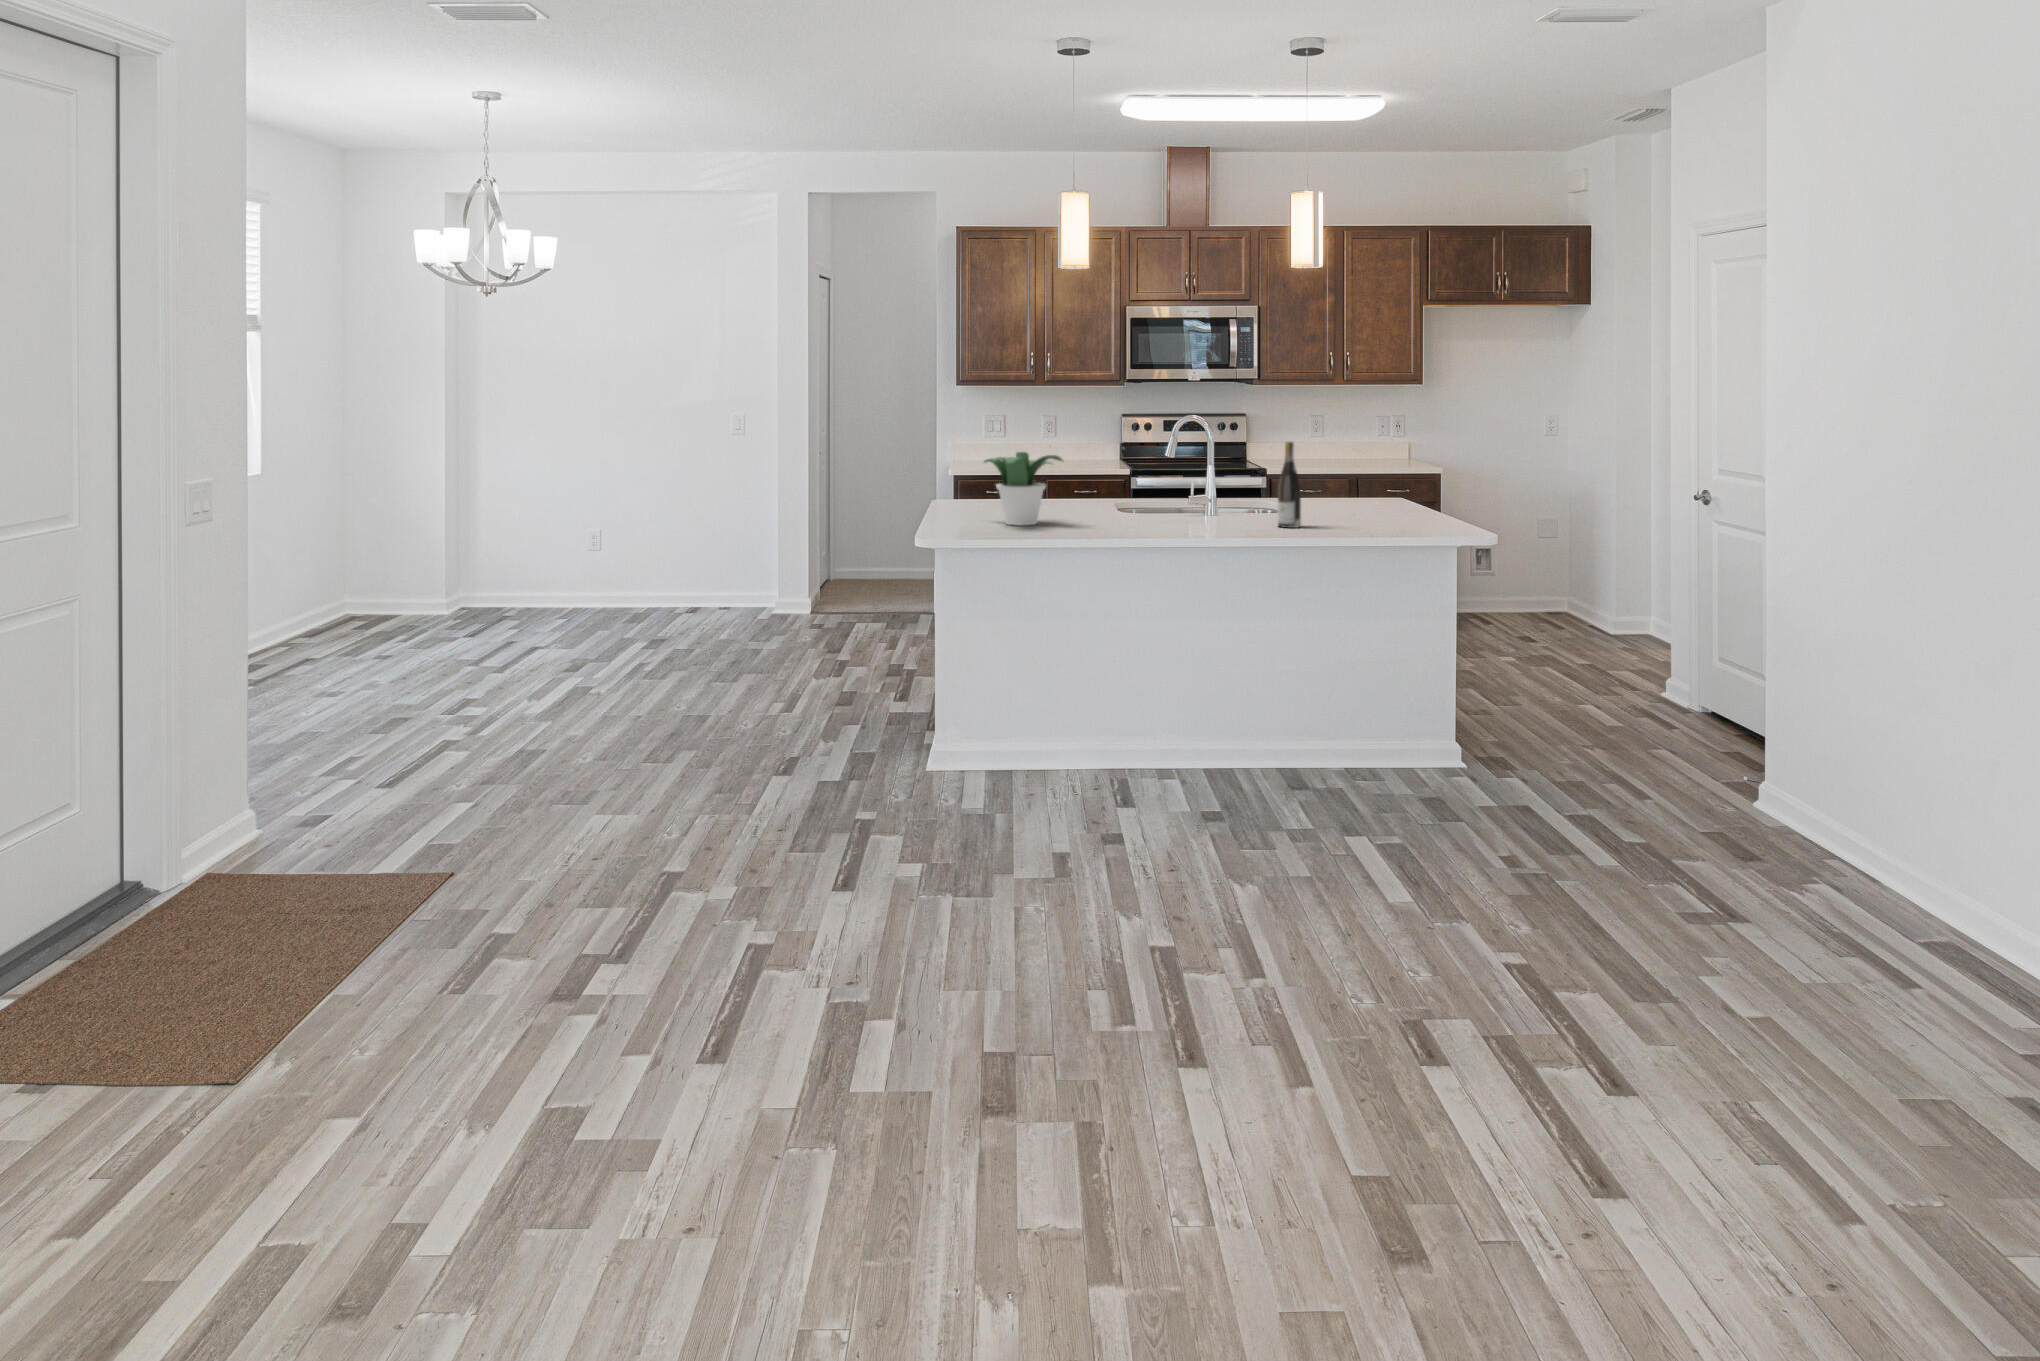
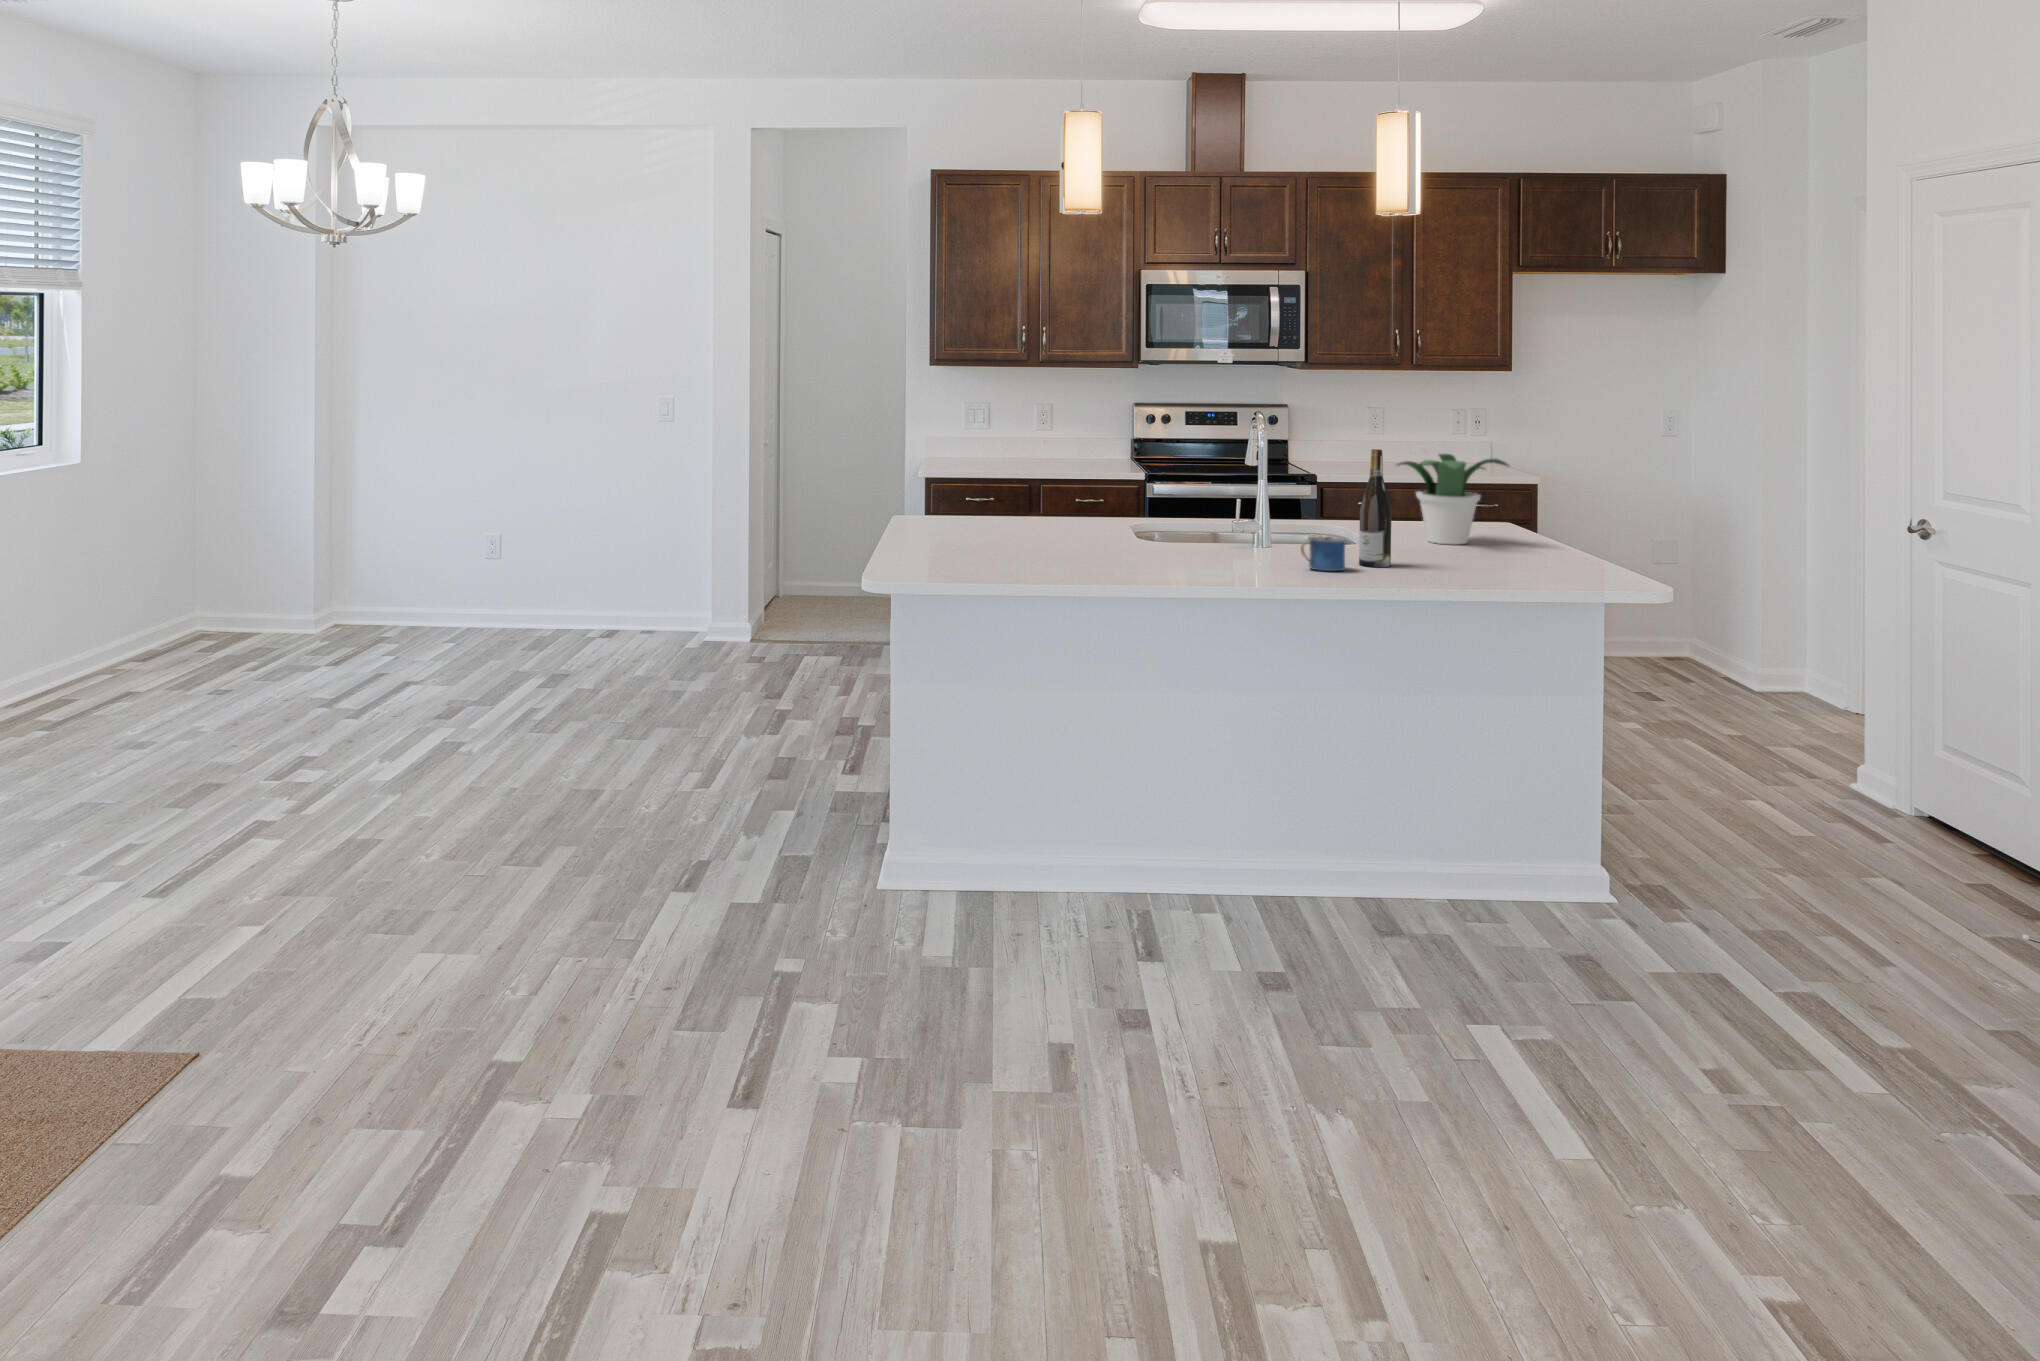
potted plant: present [985,452,1062,525] -> present [1398,454,1509,545]
mug: none [1233,506,1267,530] -> present [1301,536,1346,571]

